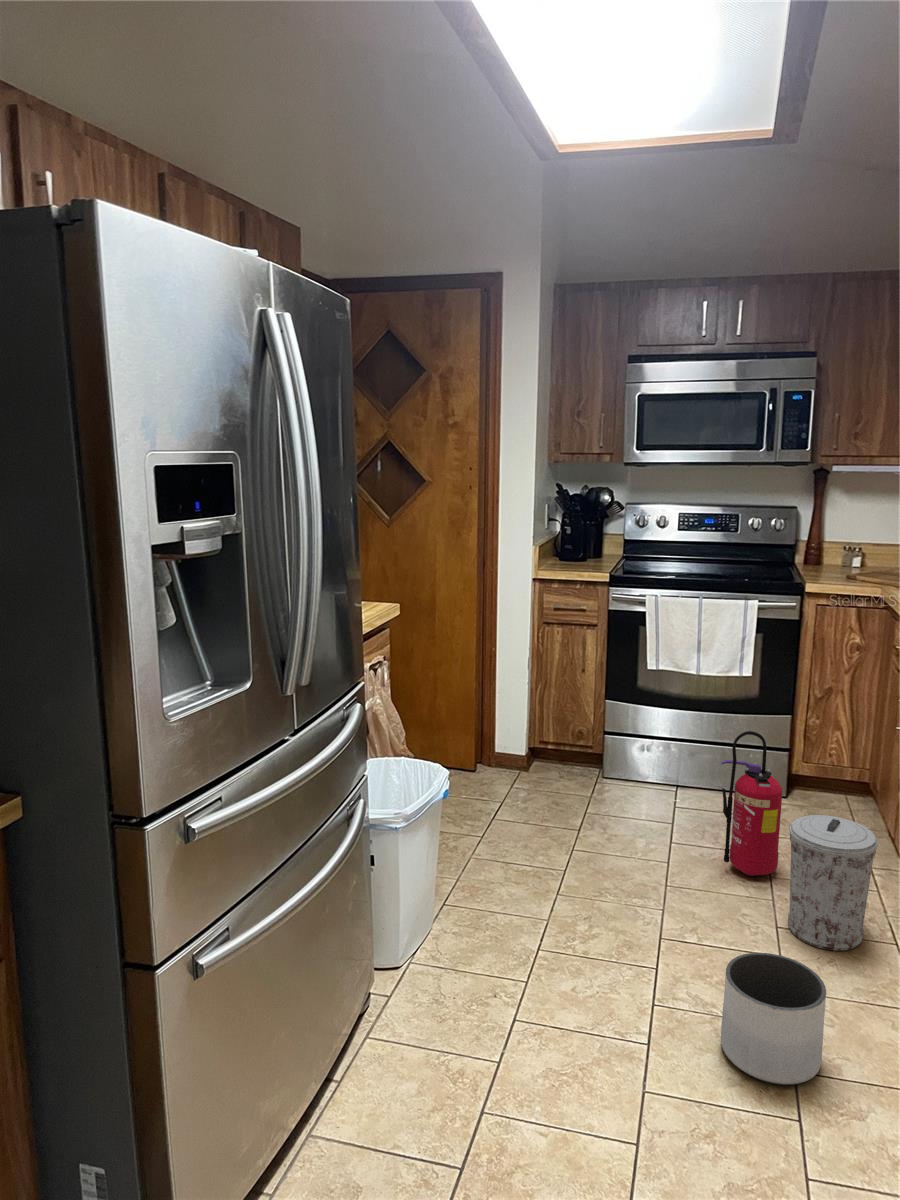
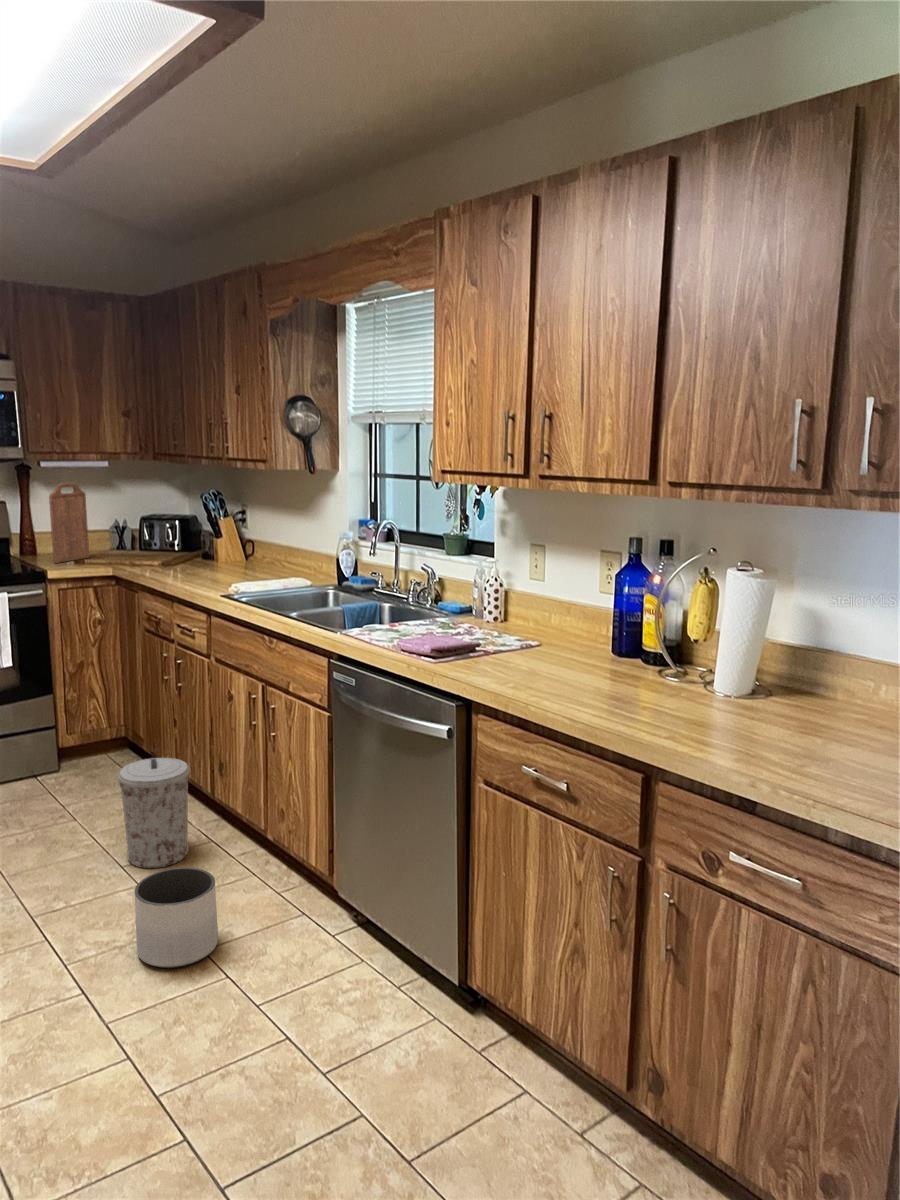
cutting board: none [824,492,875,577] -> present [49,483,89,563]
fire extinguisher: present [721,731,782,876] -> none [29,710,95,843]

